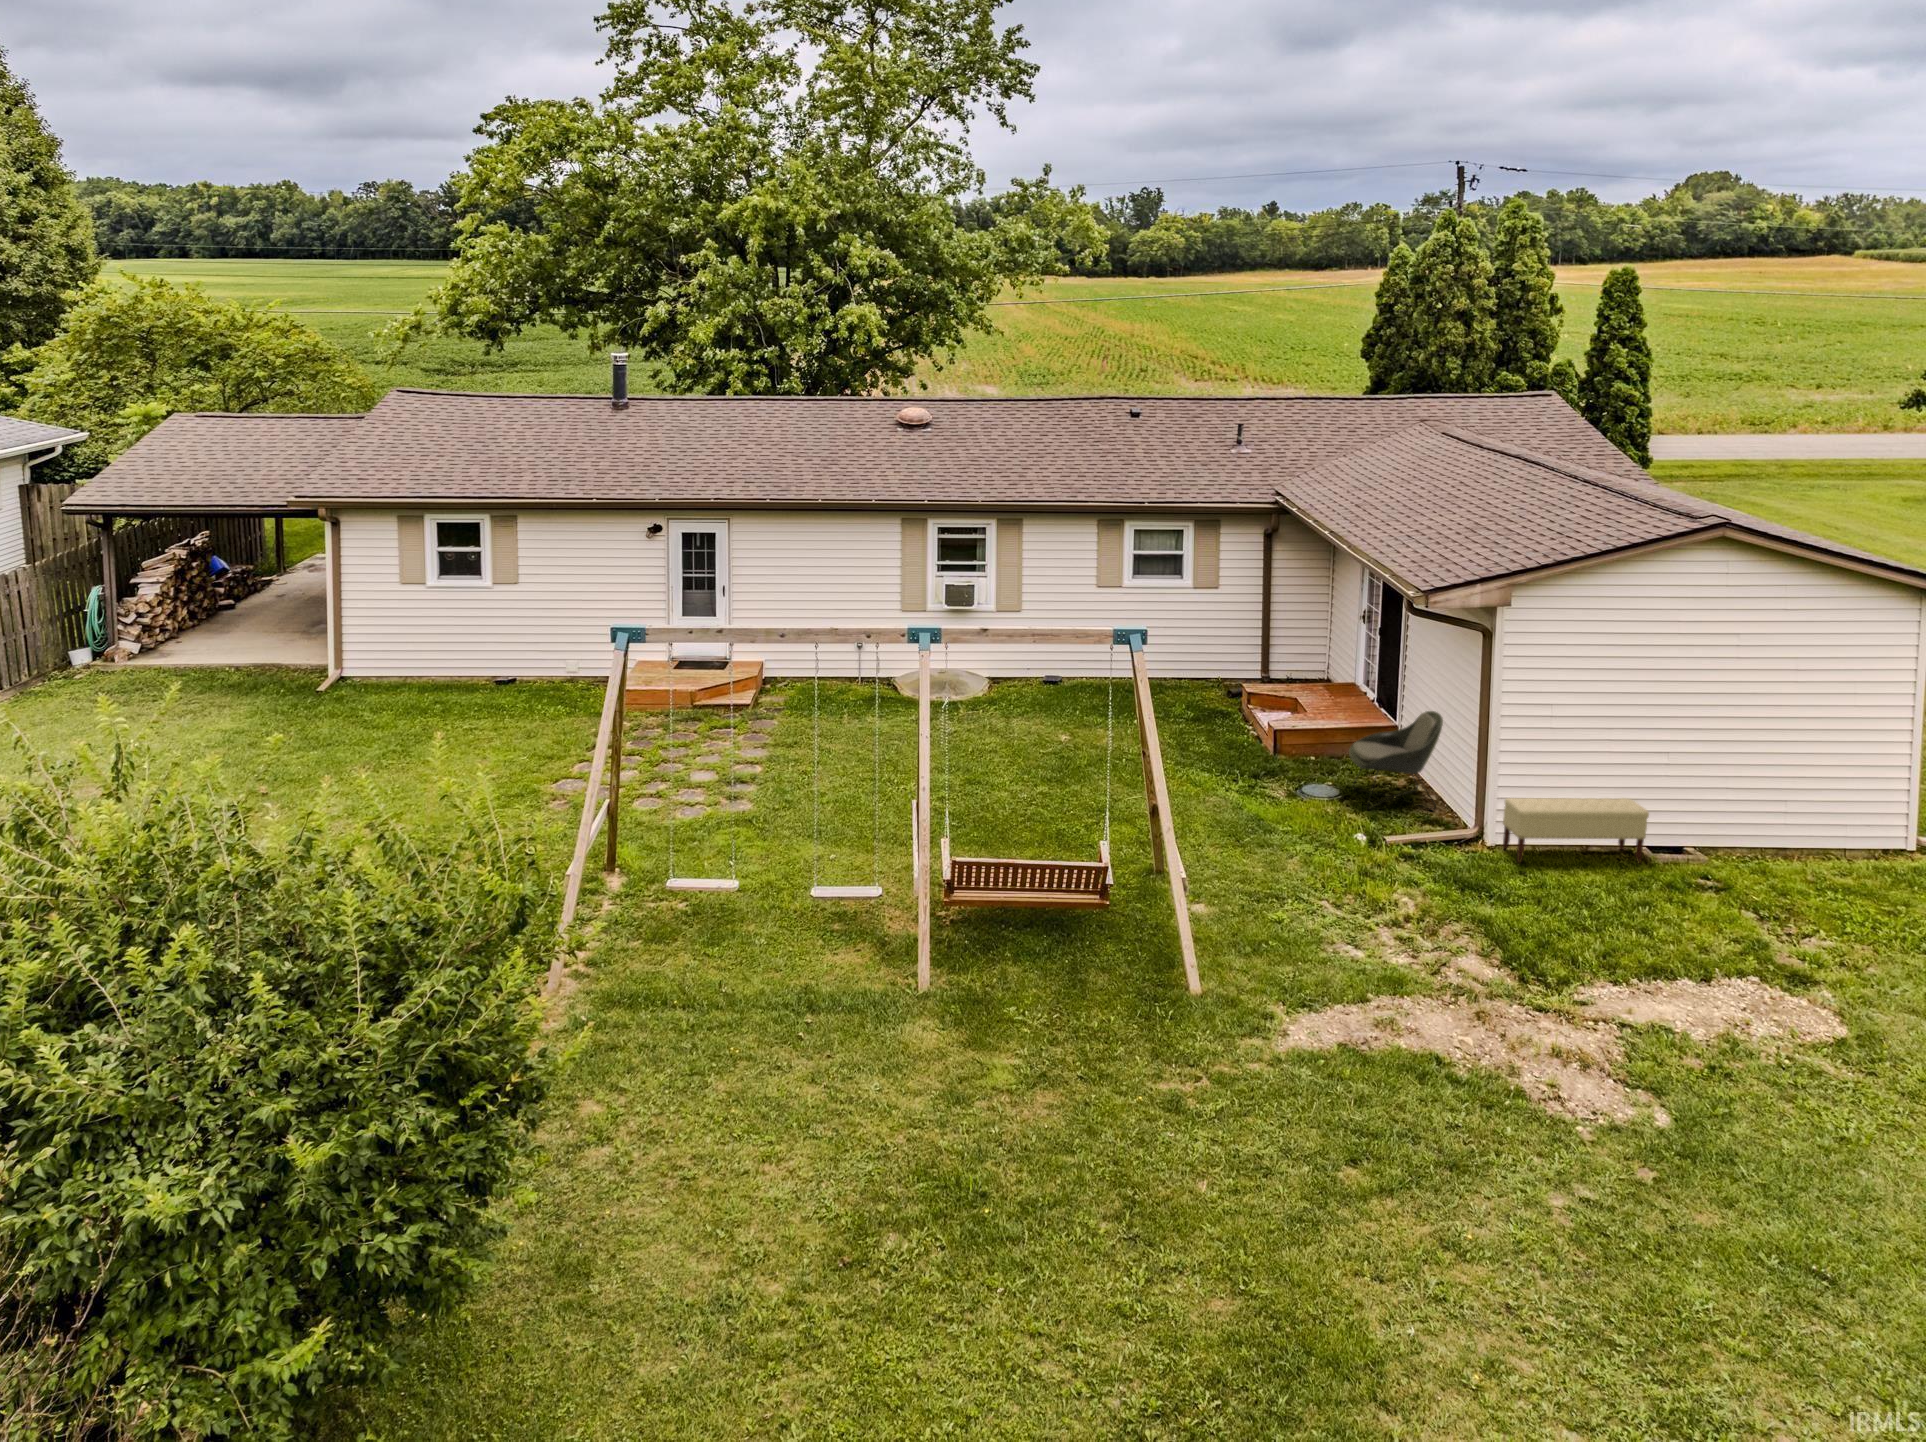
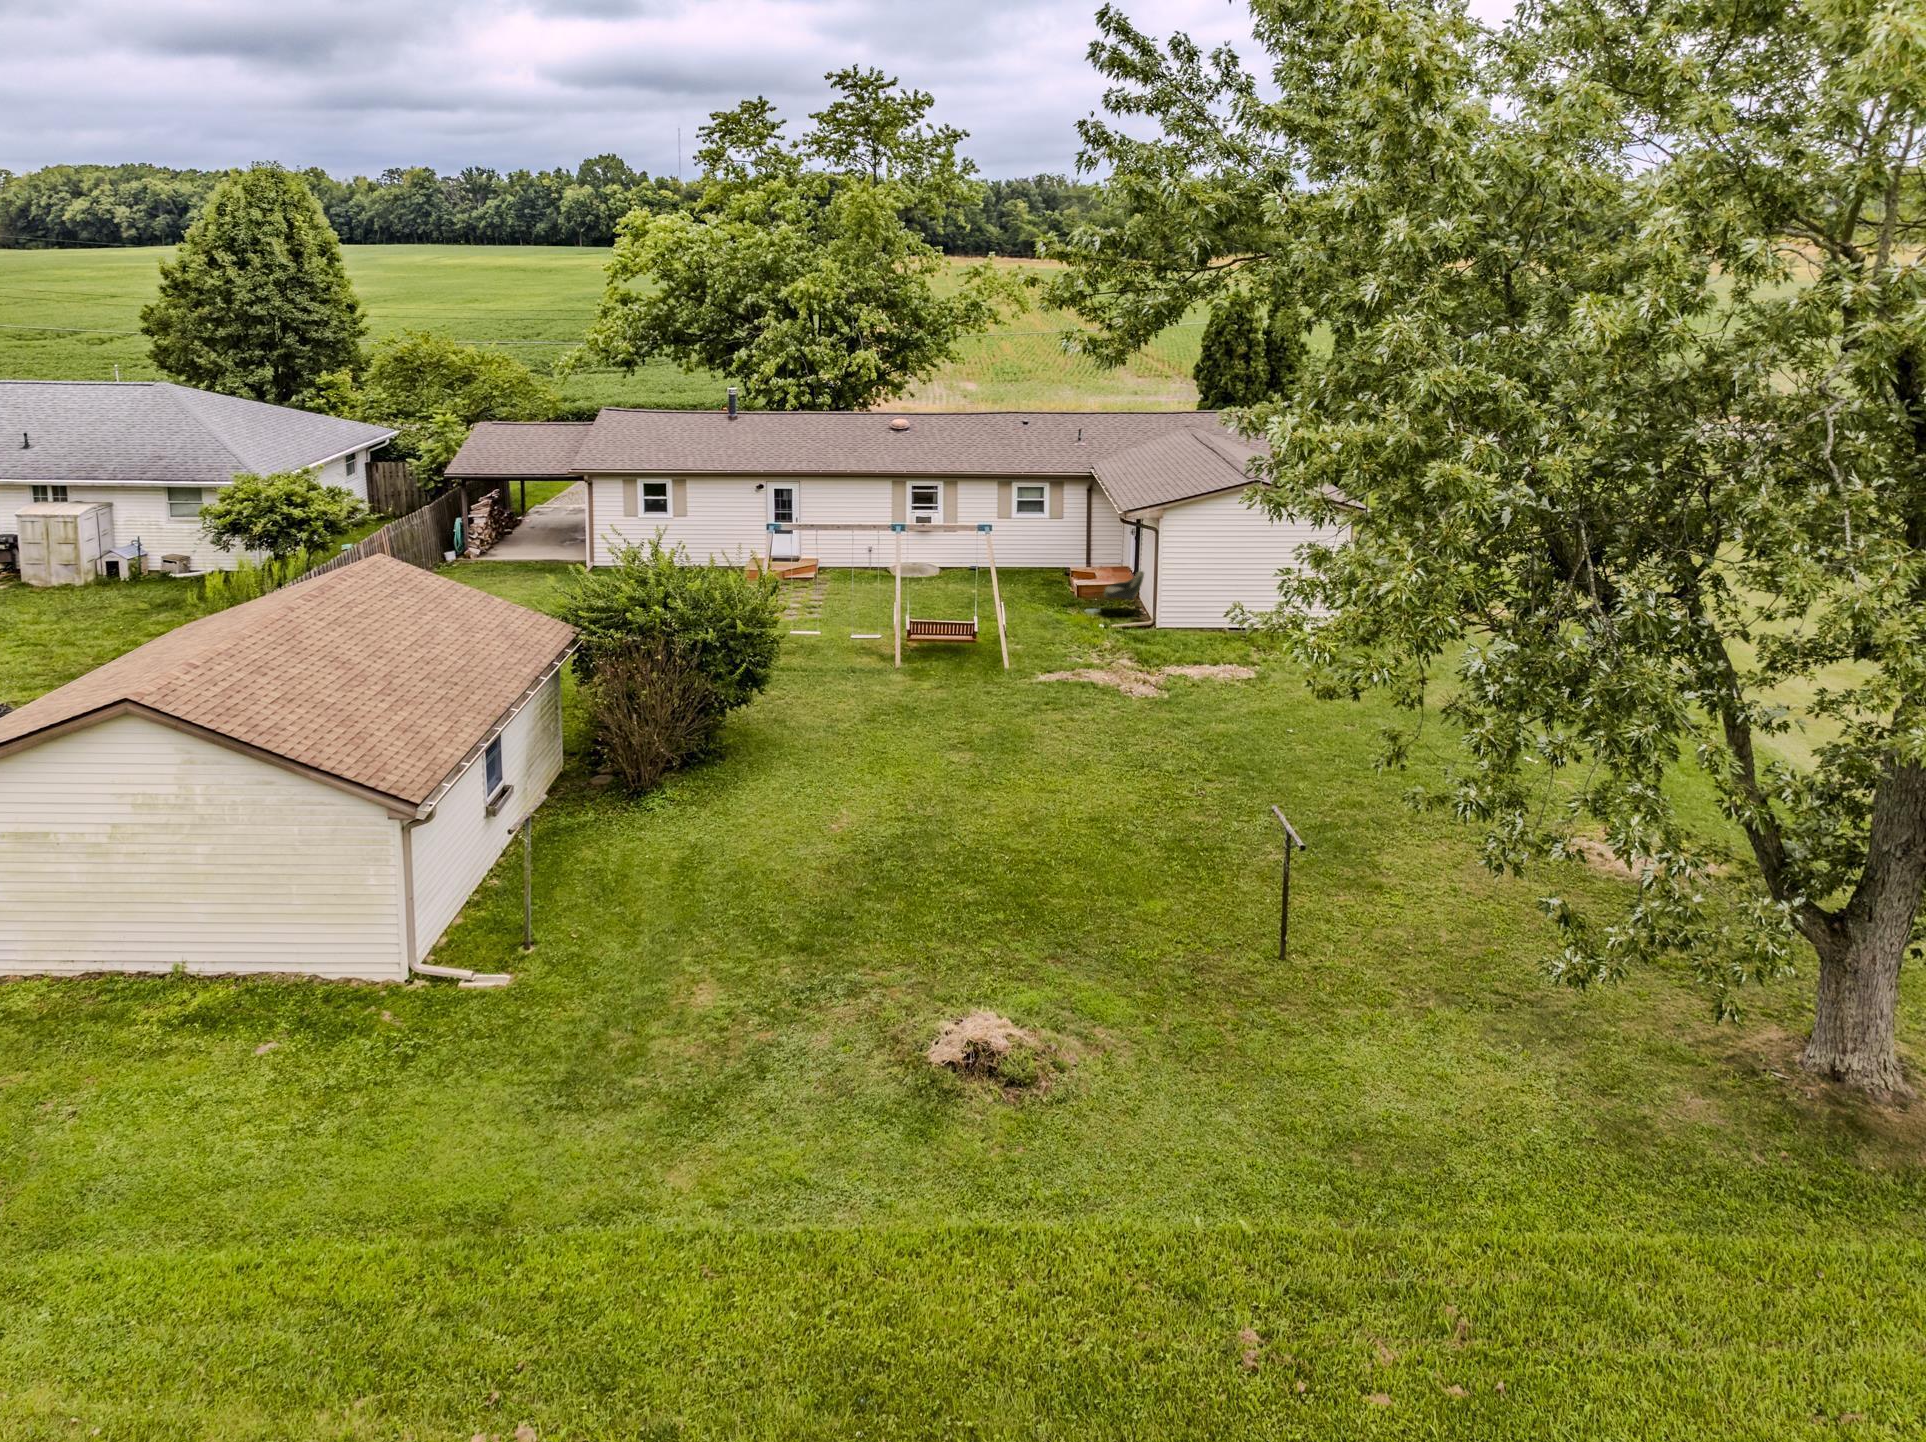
bench: present [1503,798,1649,863] -> none [1160,605,1220,633]

